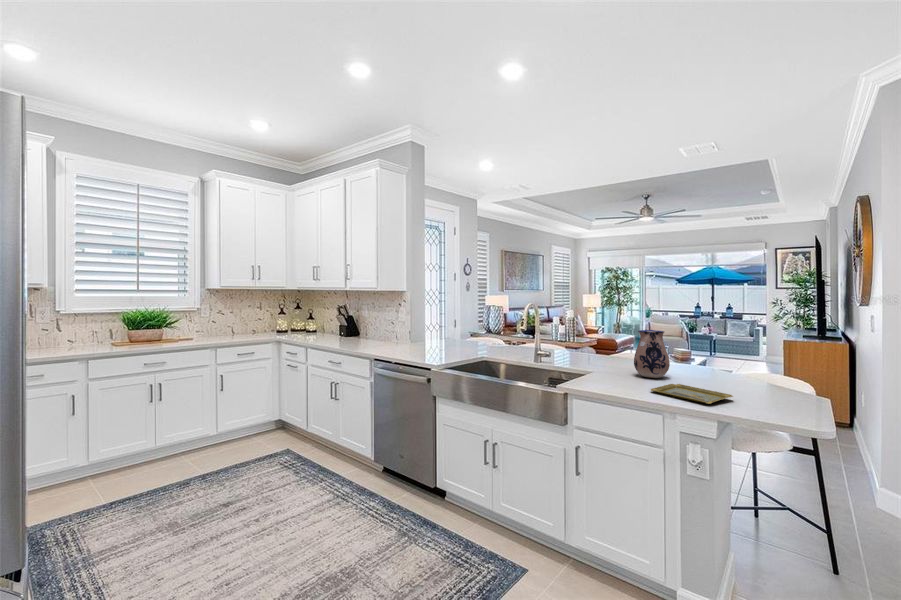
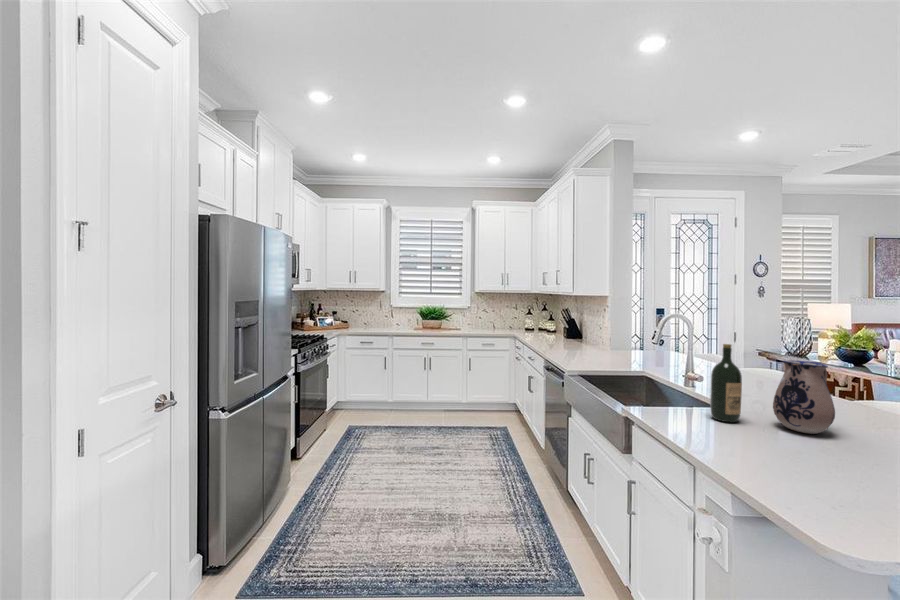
wine bottle: none [605,322,626,381] -> present [710,344,742,422]
tray: present [651,384,733,404] -> none [722,437,836,478]

